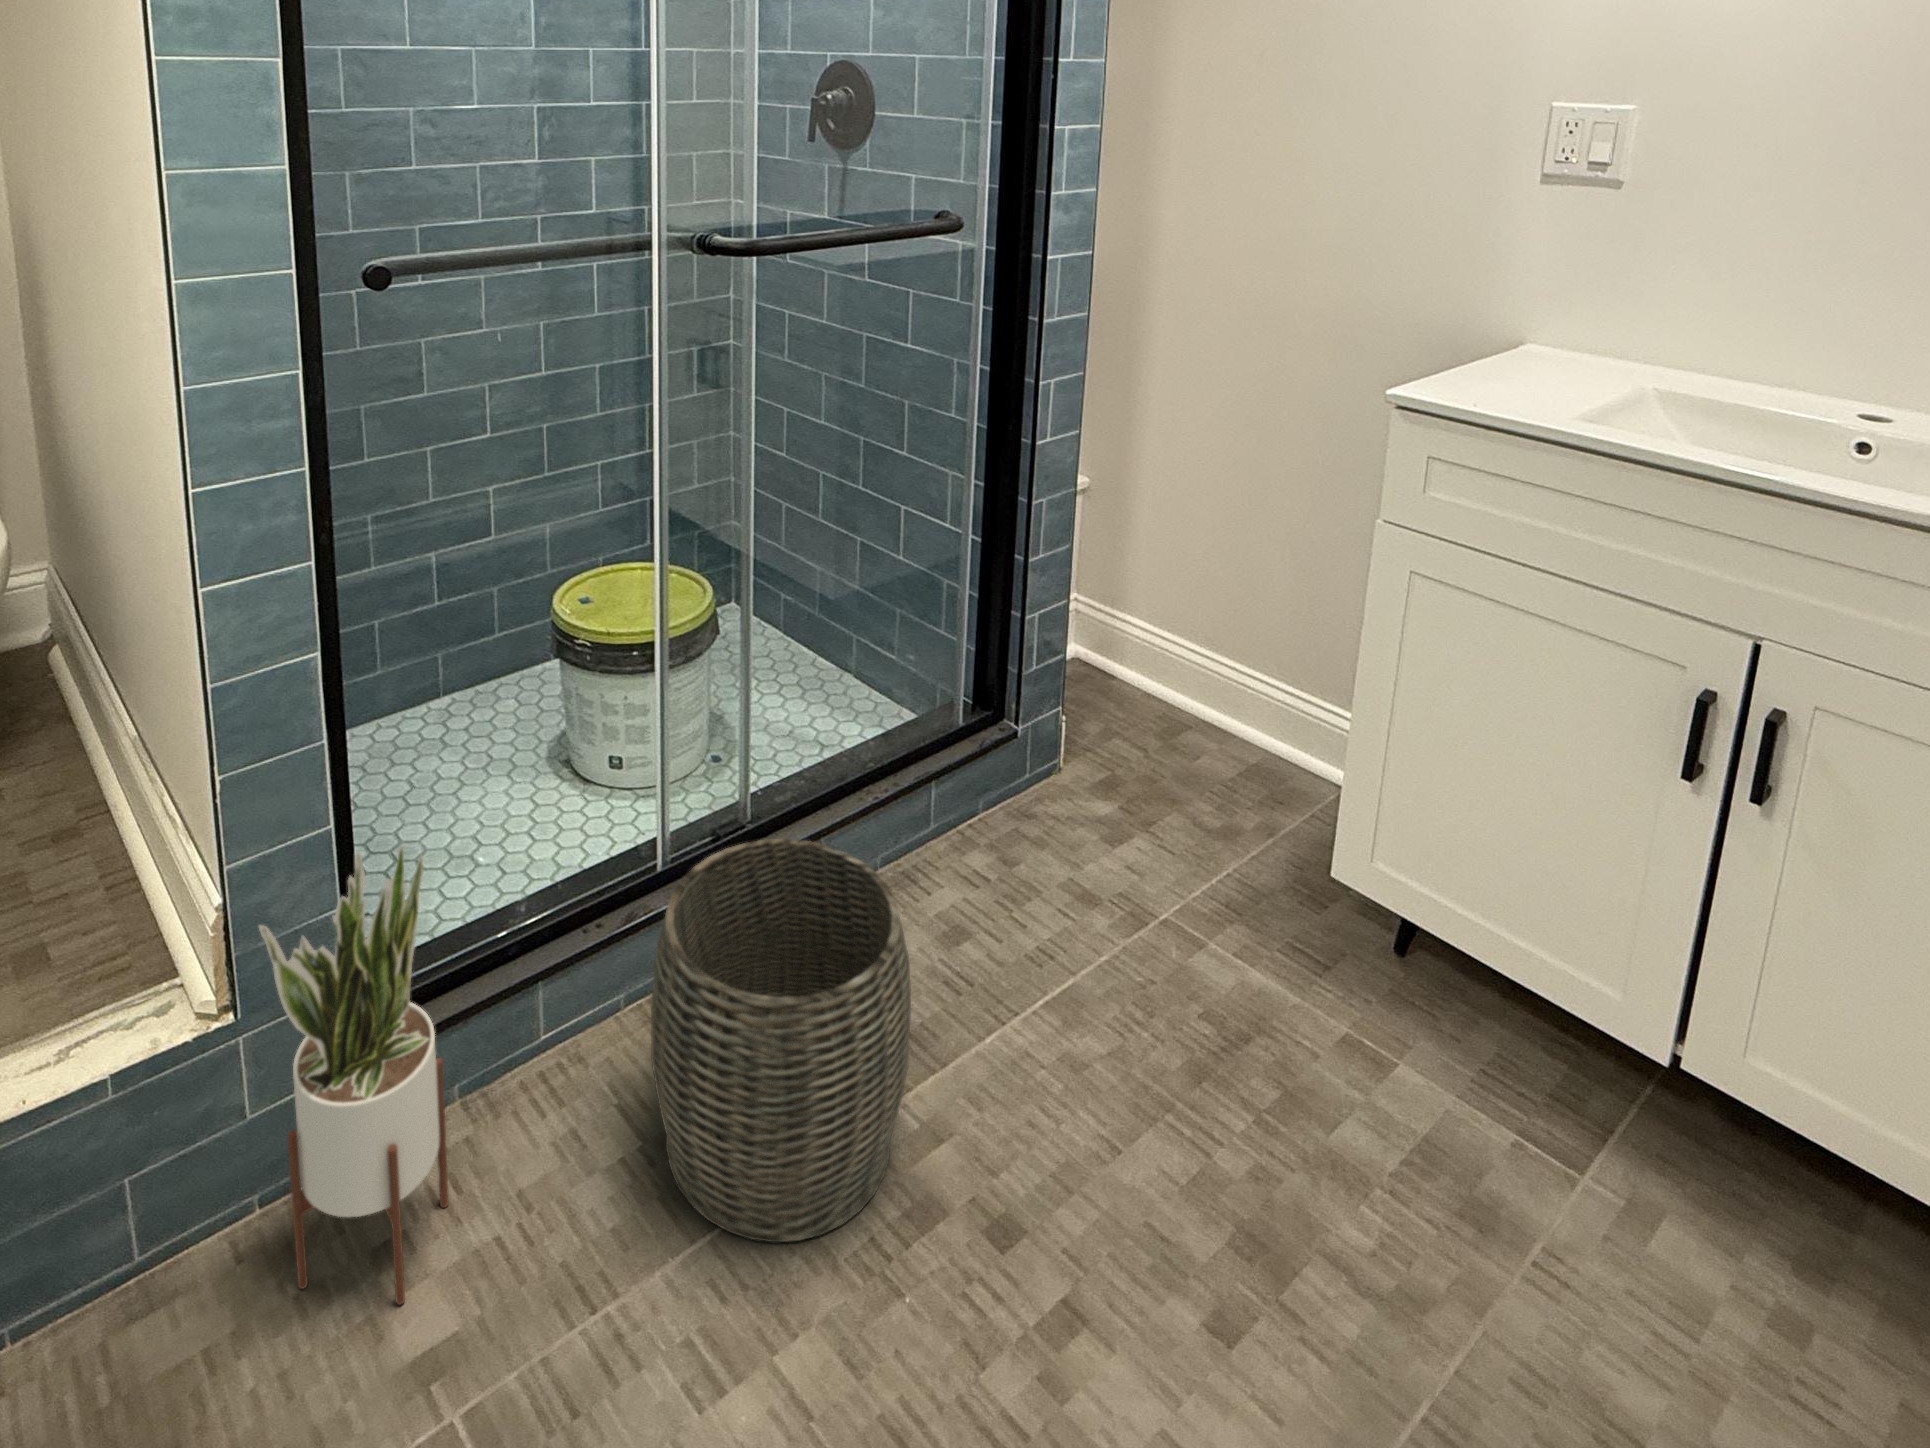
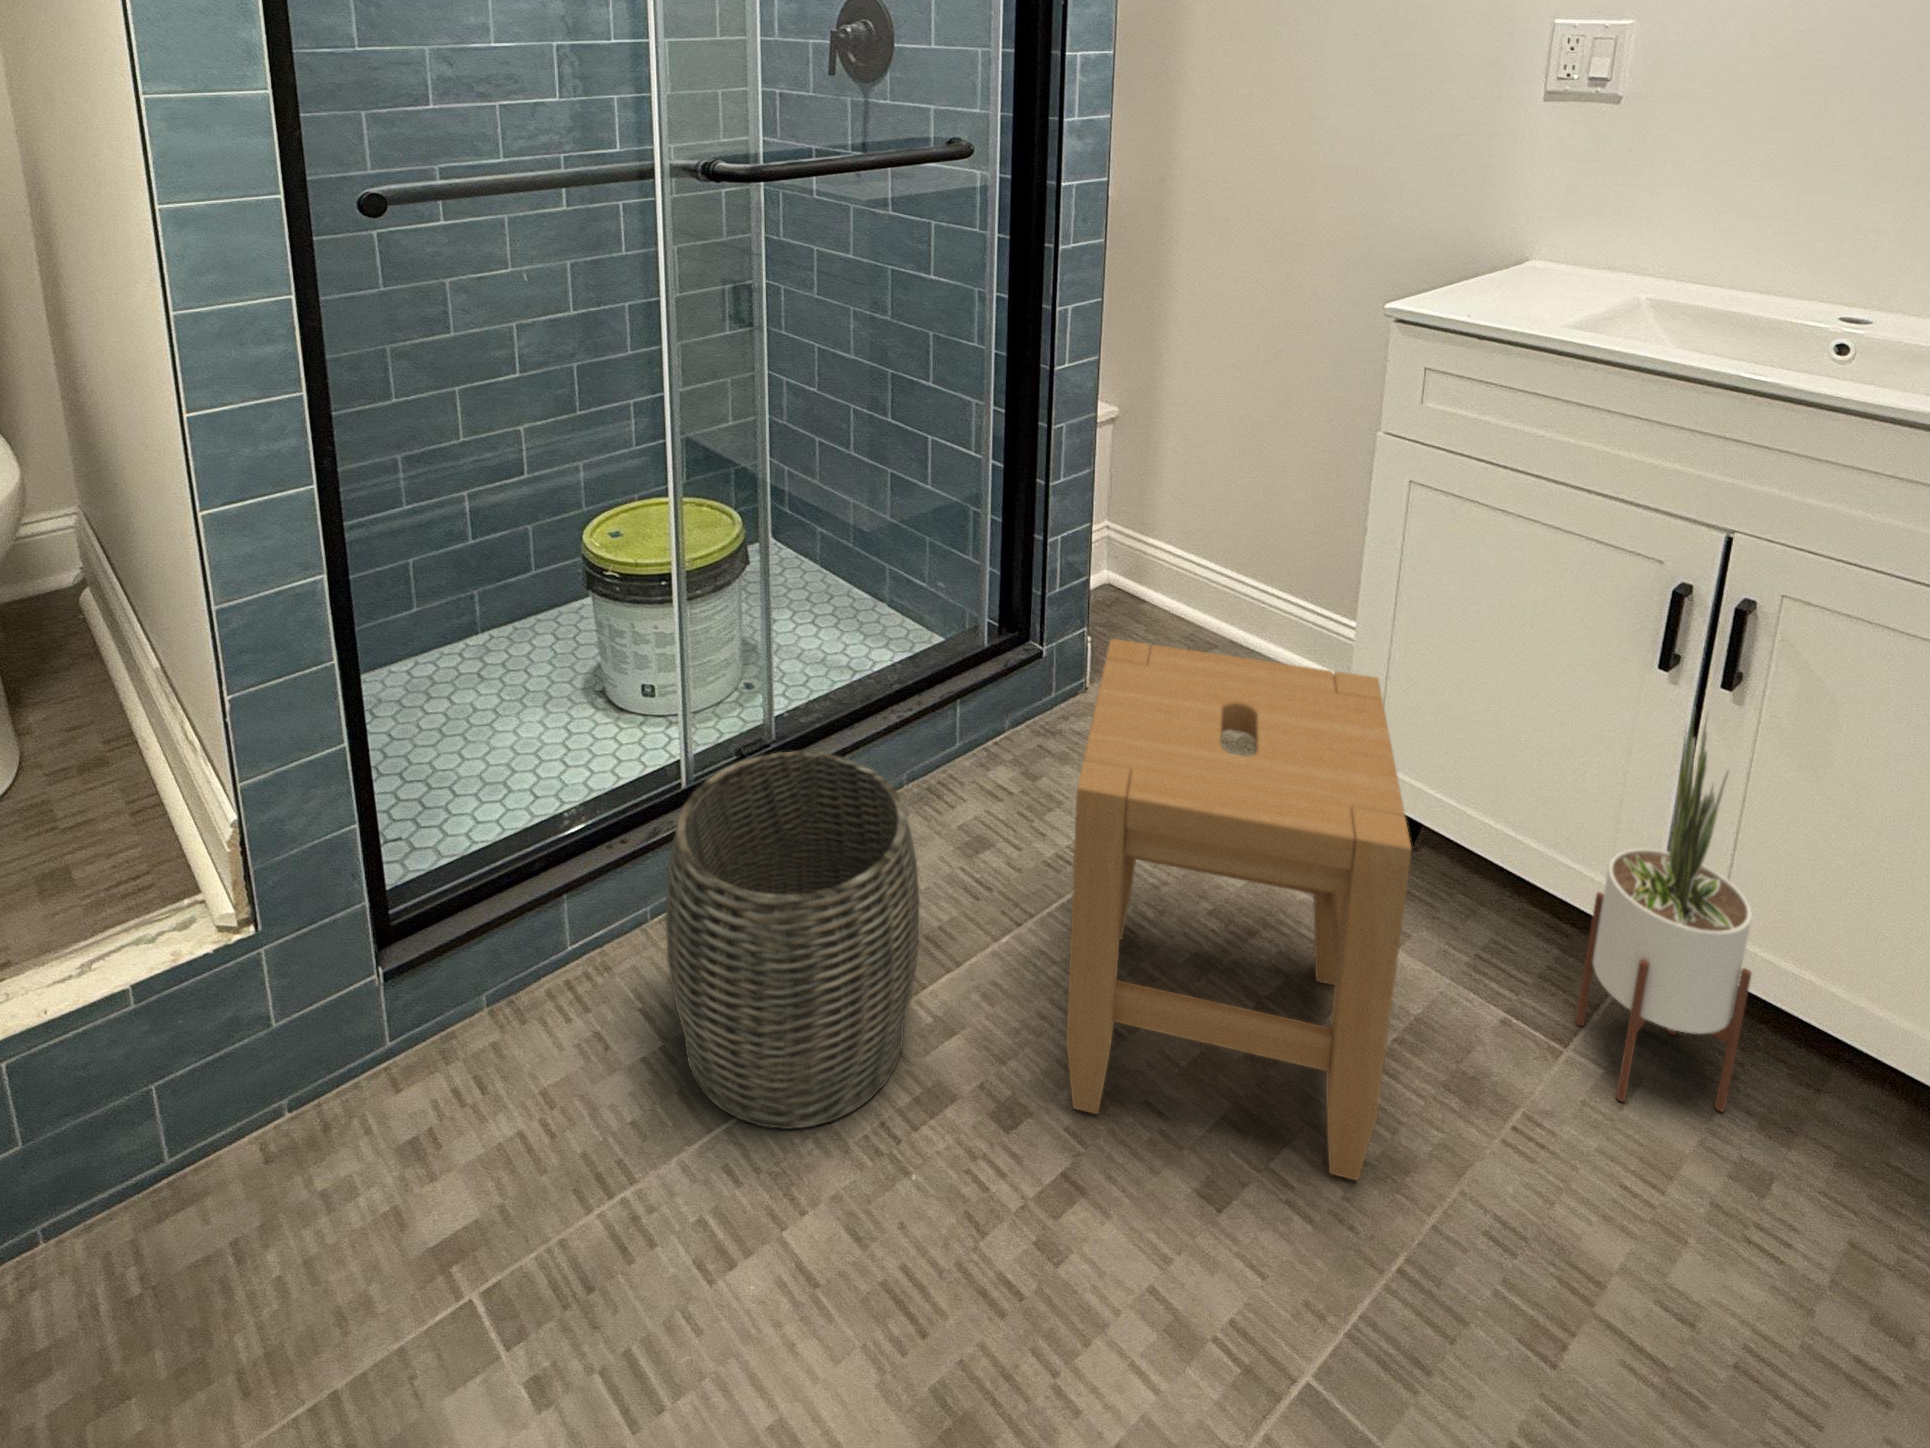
stool: none [1066,729,1440,1319] -> present [1066,639,1411,1180]
potted plant: present [259,844,449,1305] -> present [1576,716,1752,1112]

